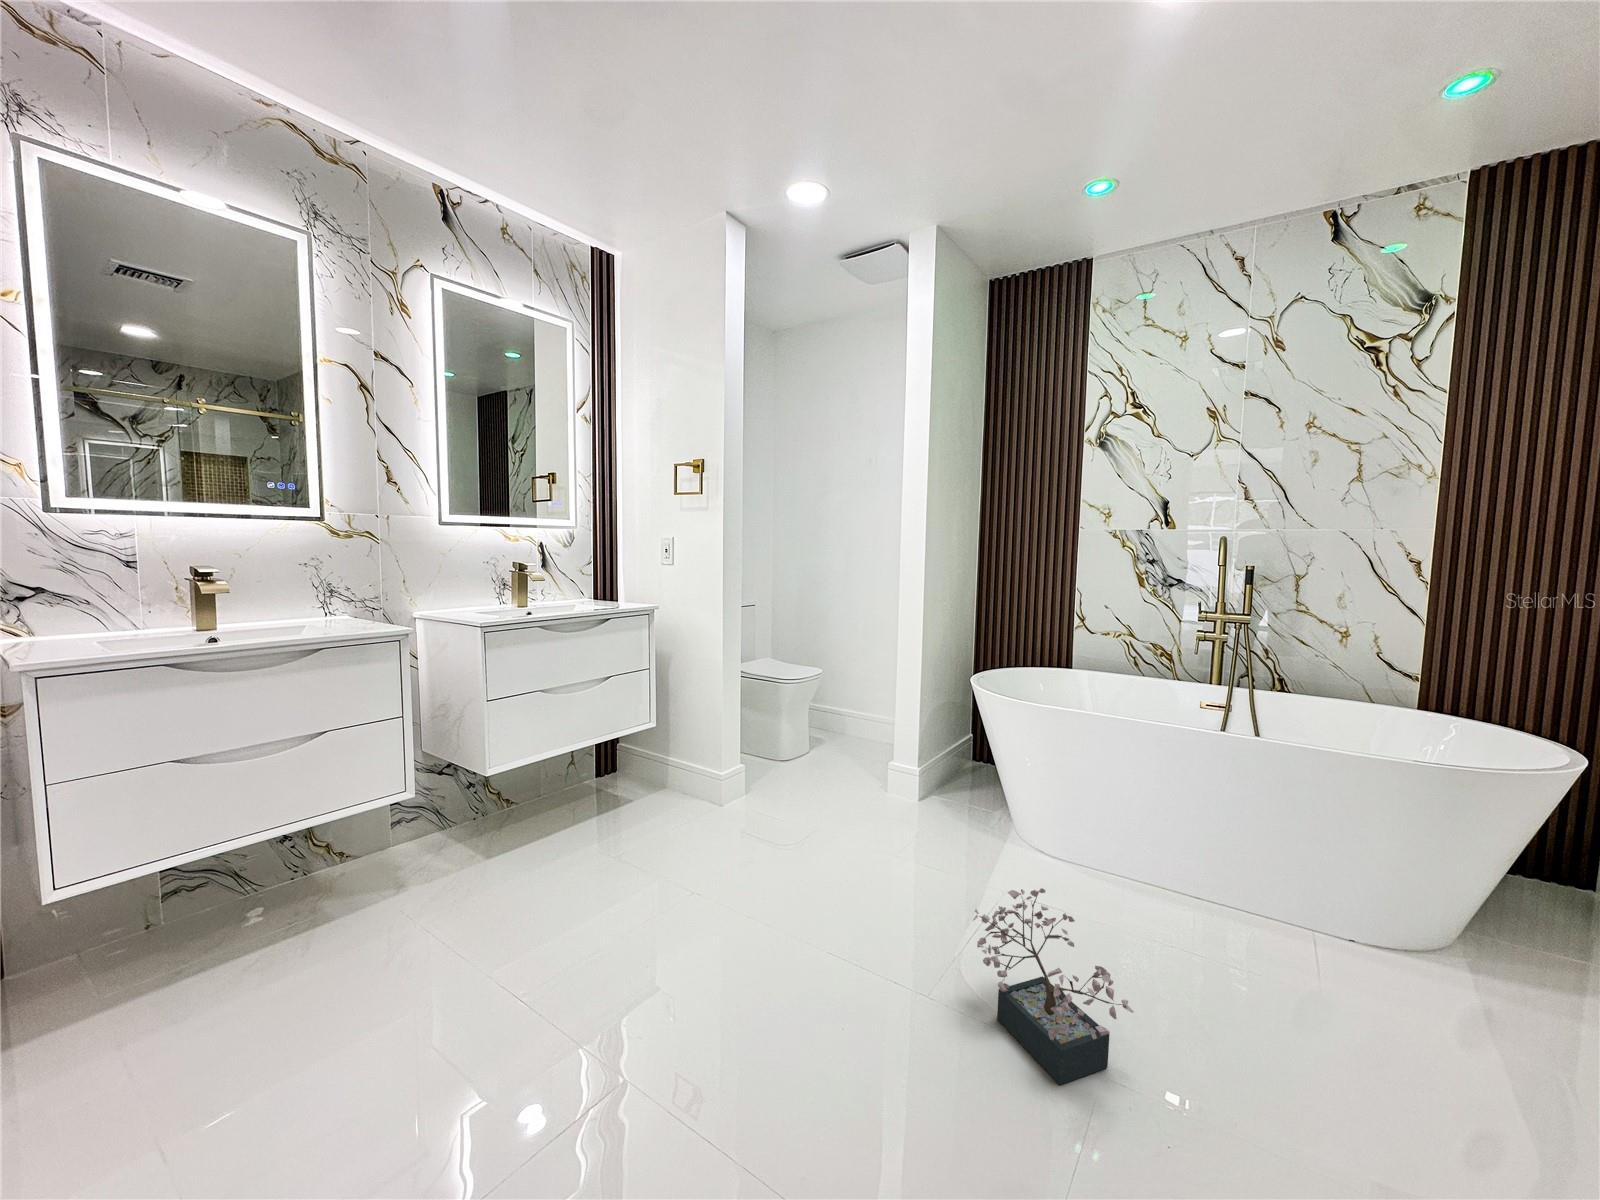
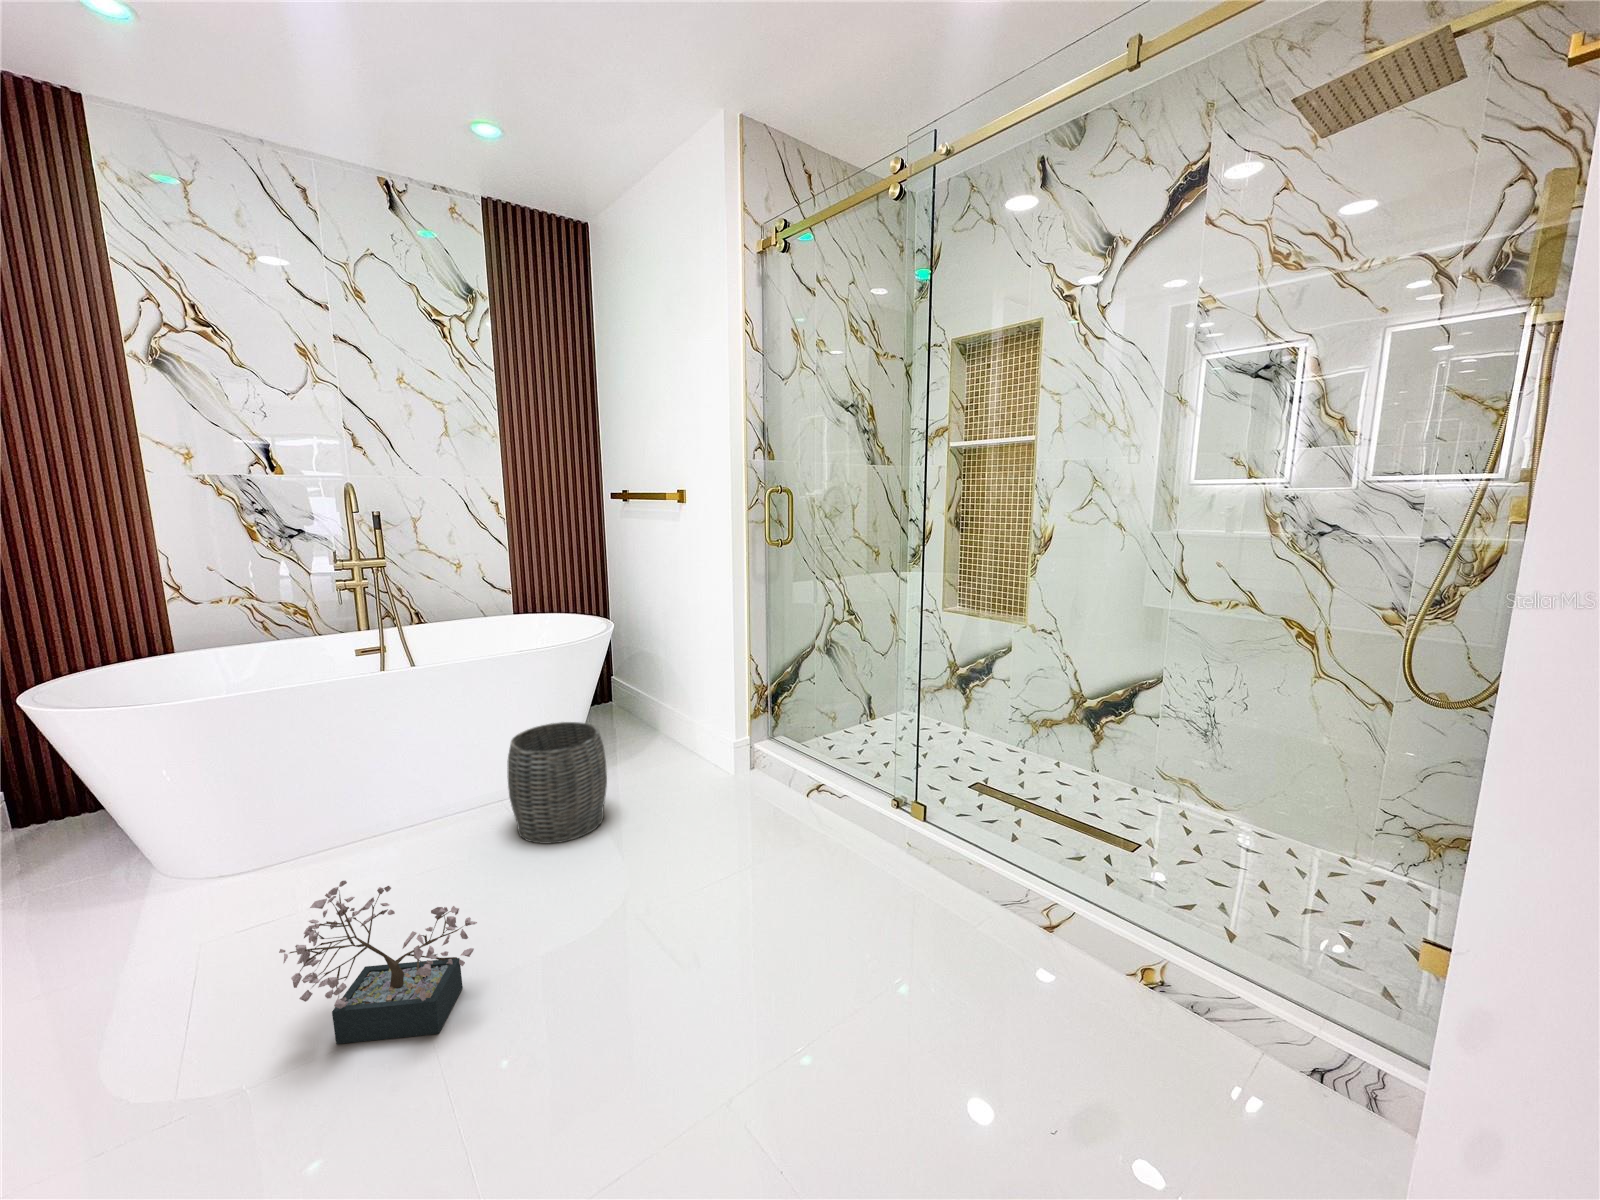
woven basket: none [1283,852,1453,1040] -> present [507,722,607,844]

